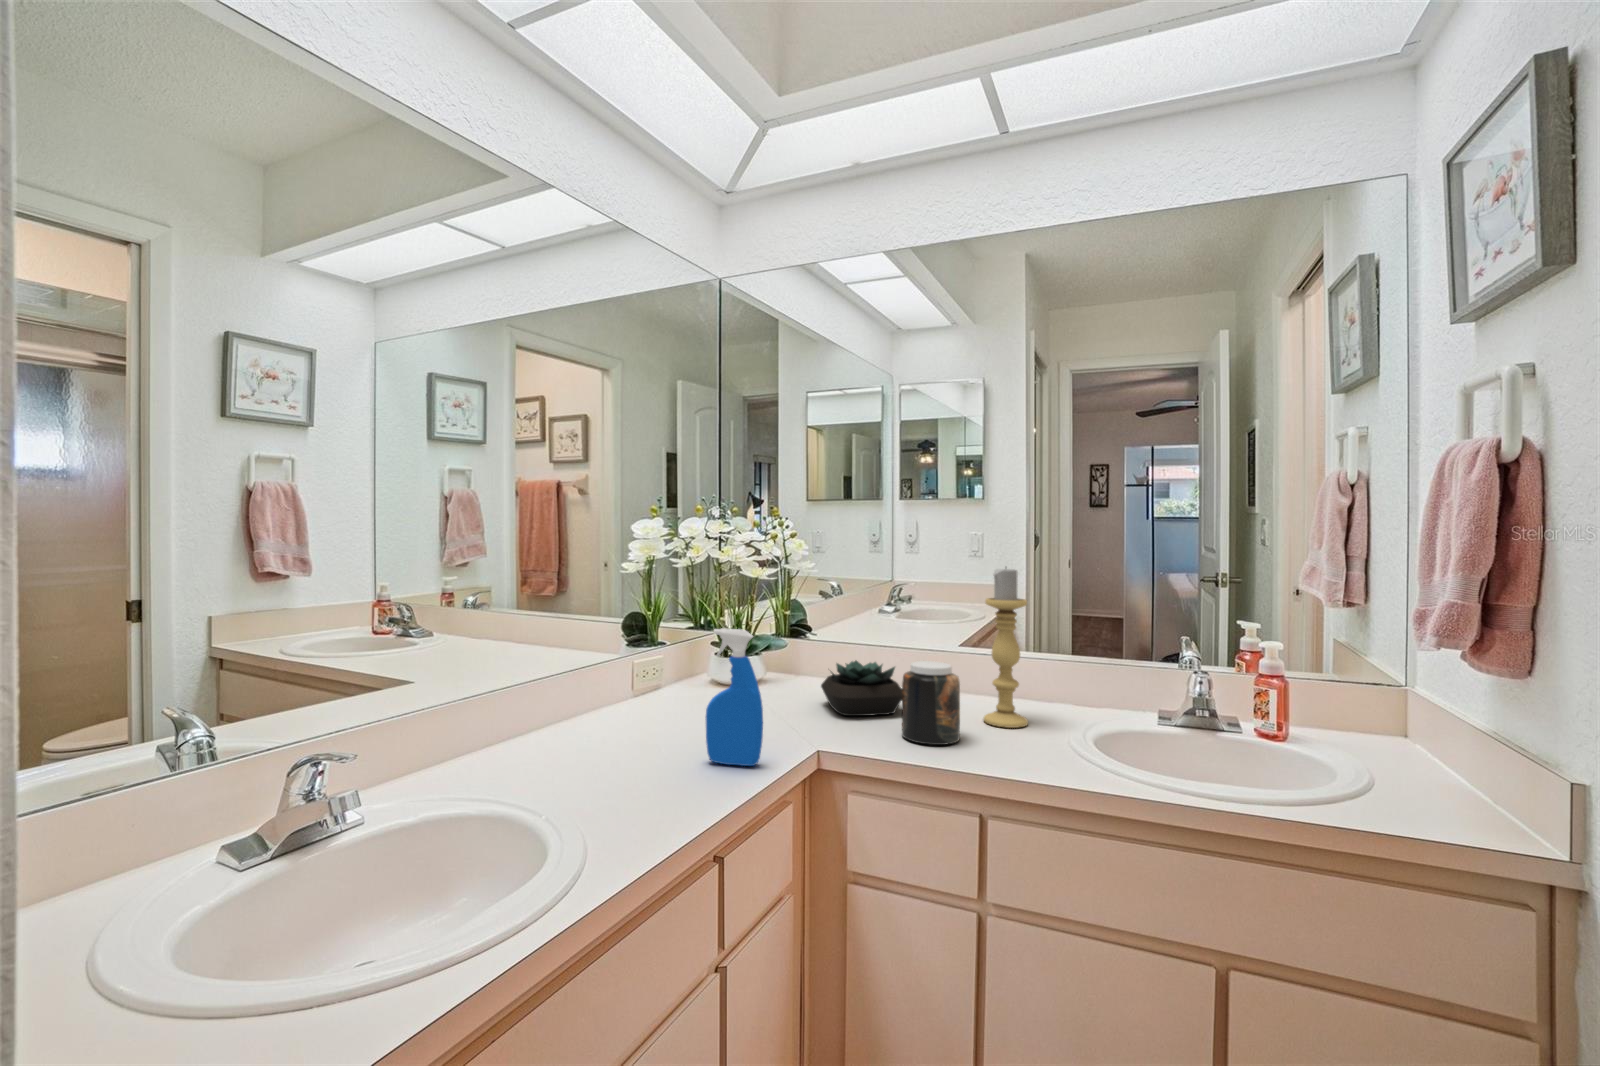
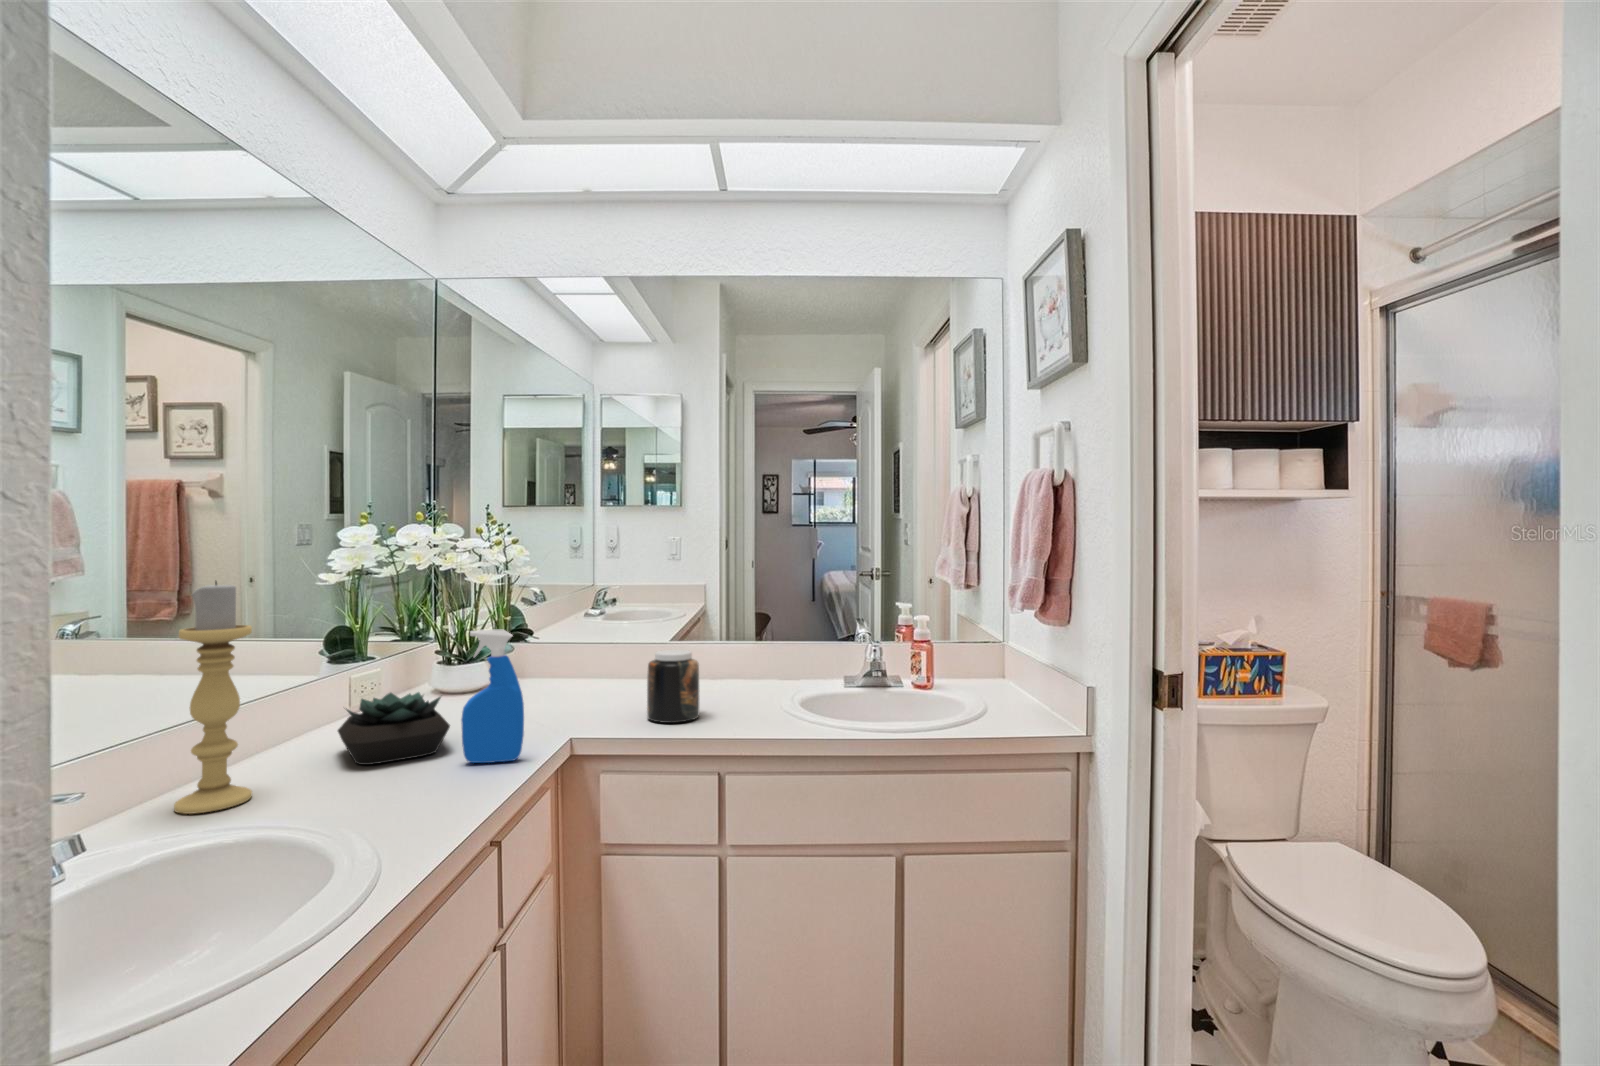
candle holder: present [983,568,1028,728] -> present [174,581,252,814]
succulent plant: present [821,661,902,716] -> present [338,692,450,765]

